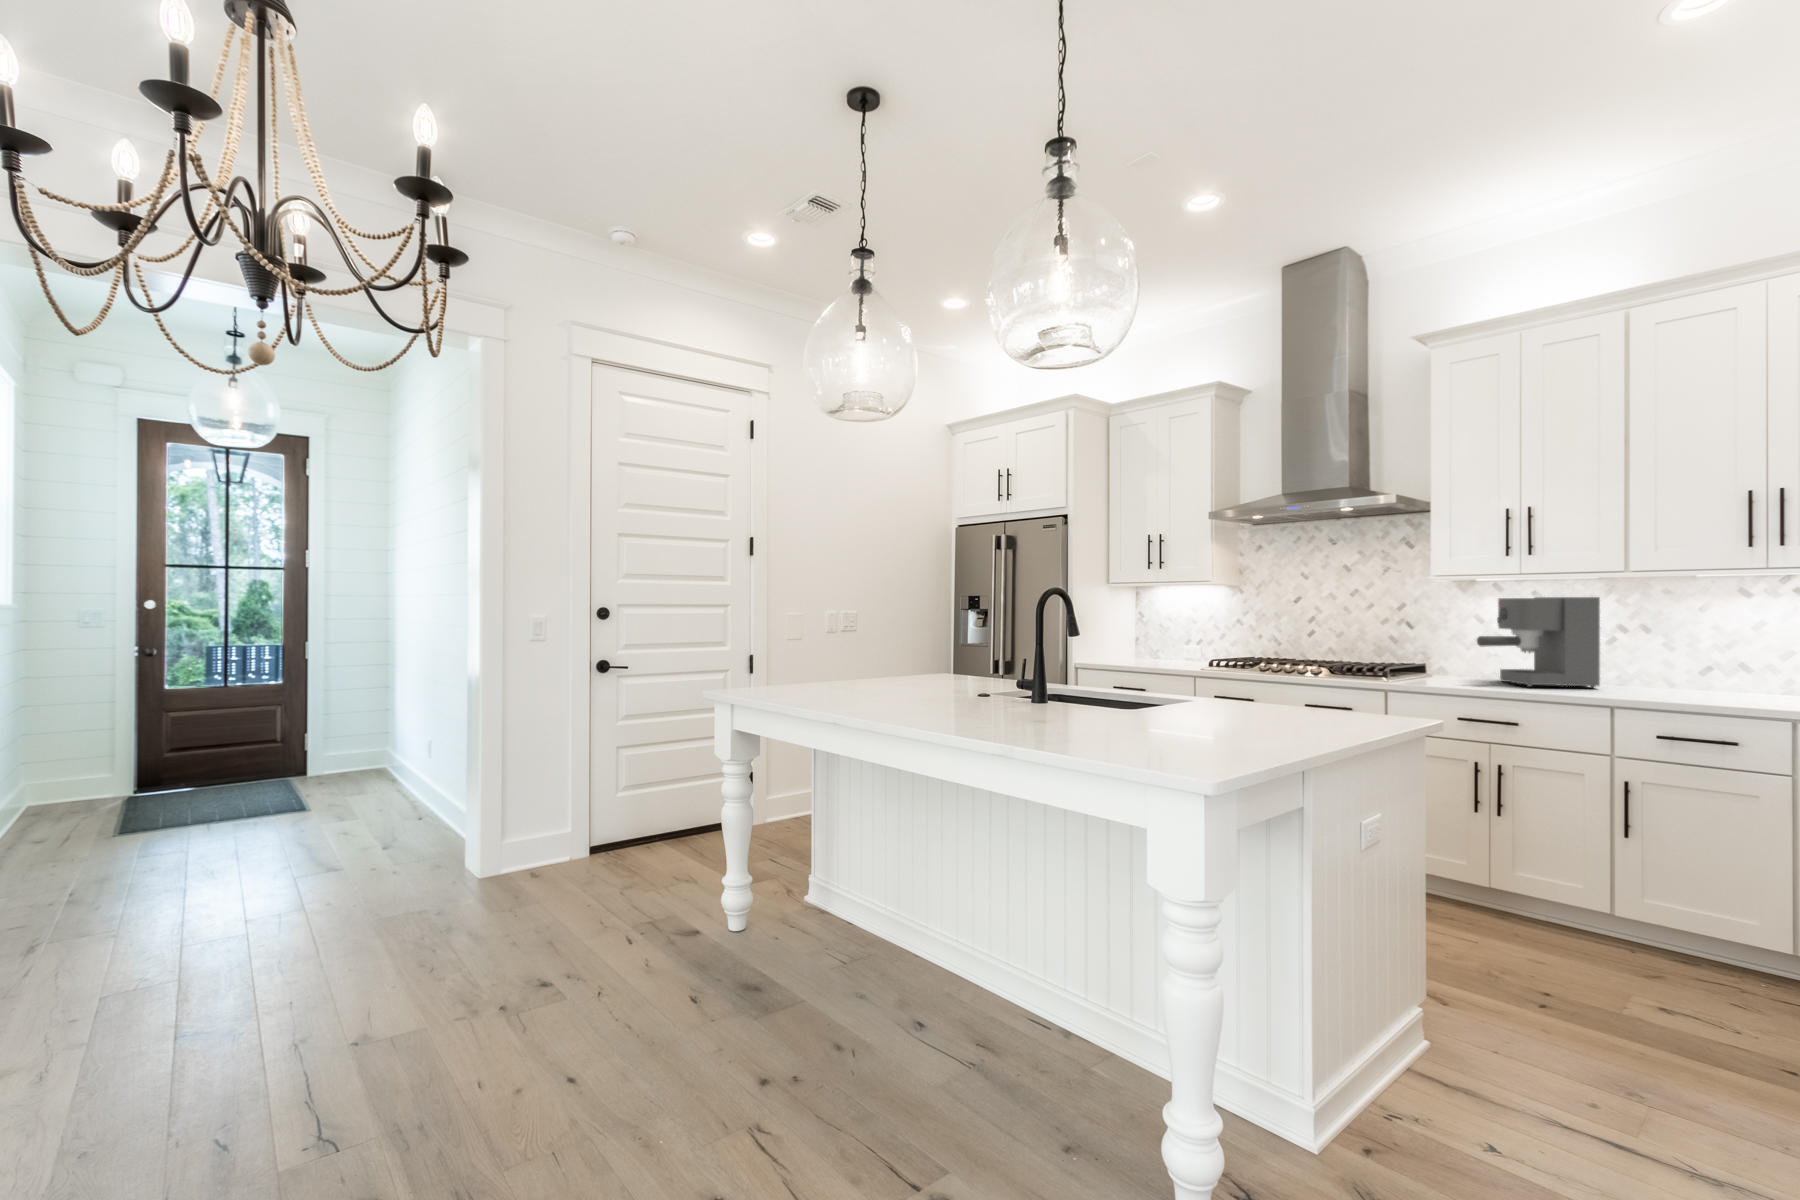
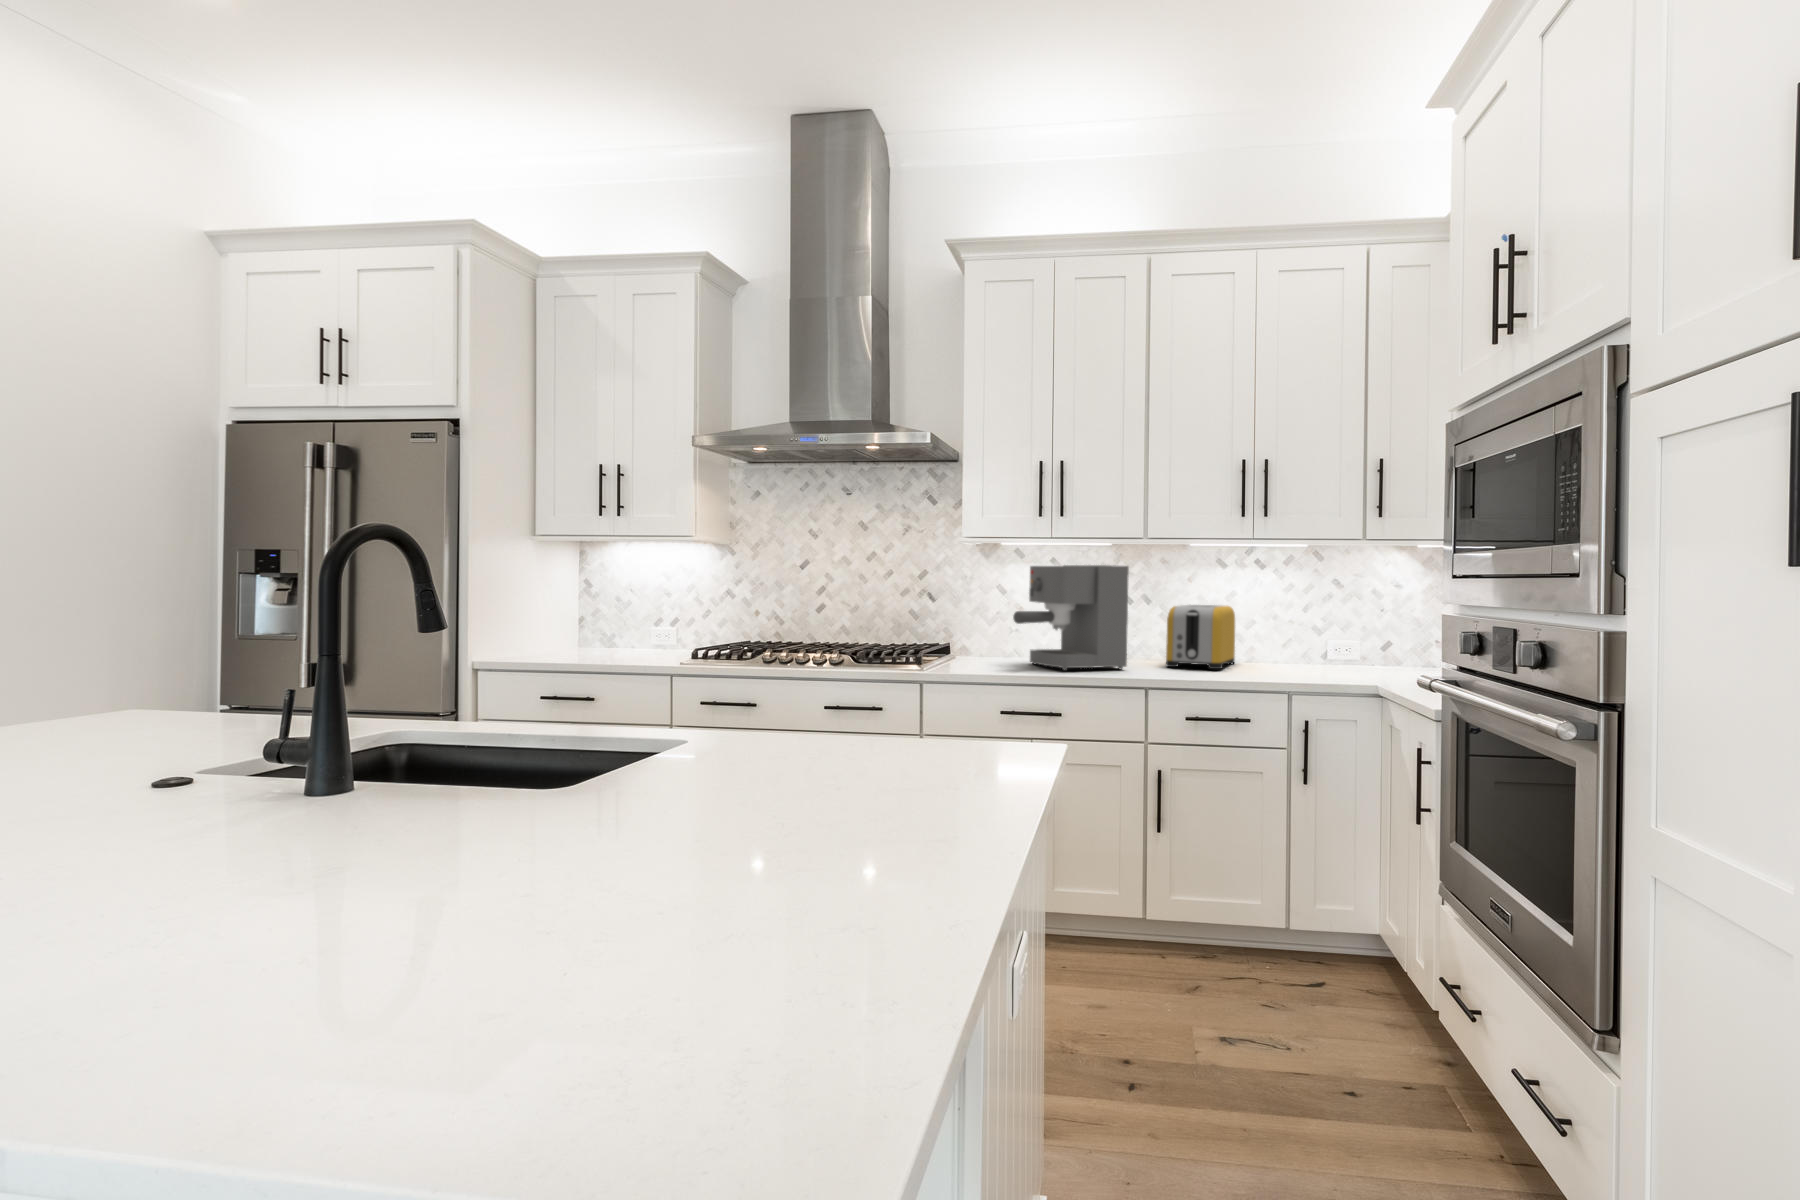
toaster: none [1649,632,1741,692] -> present [1166,605,1235,669]

